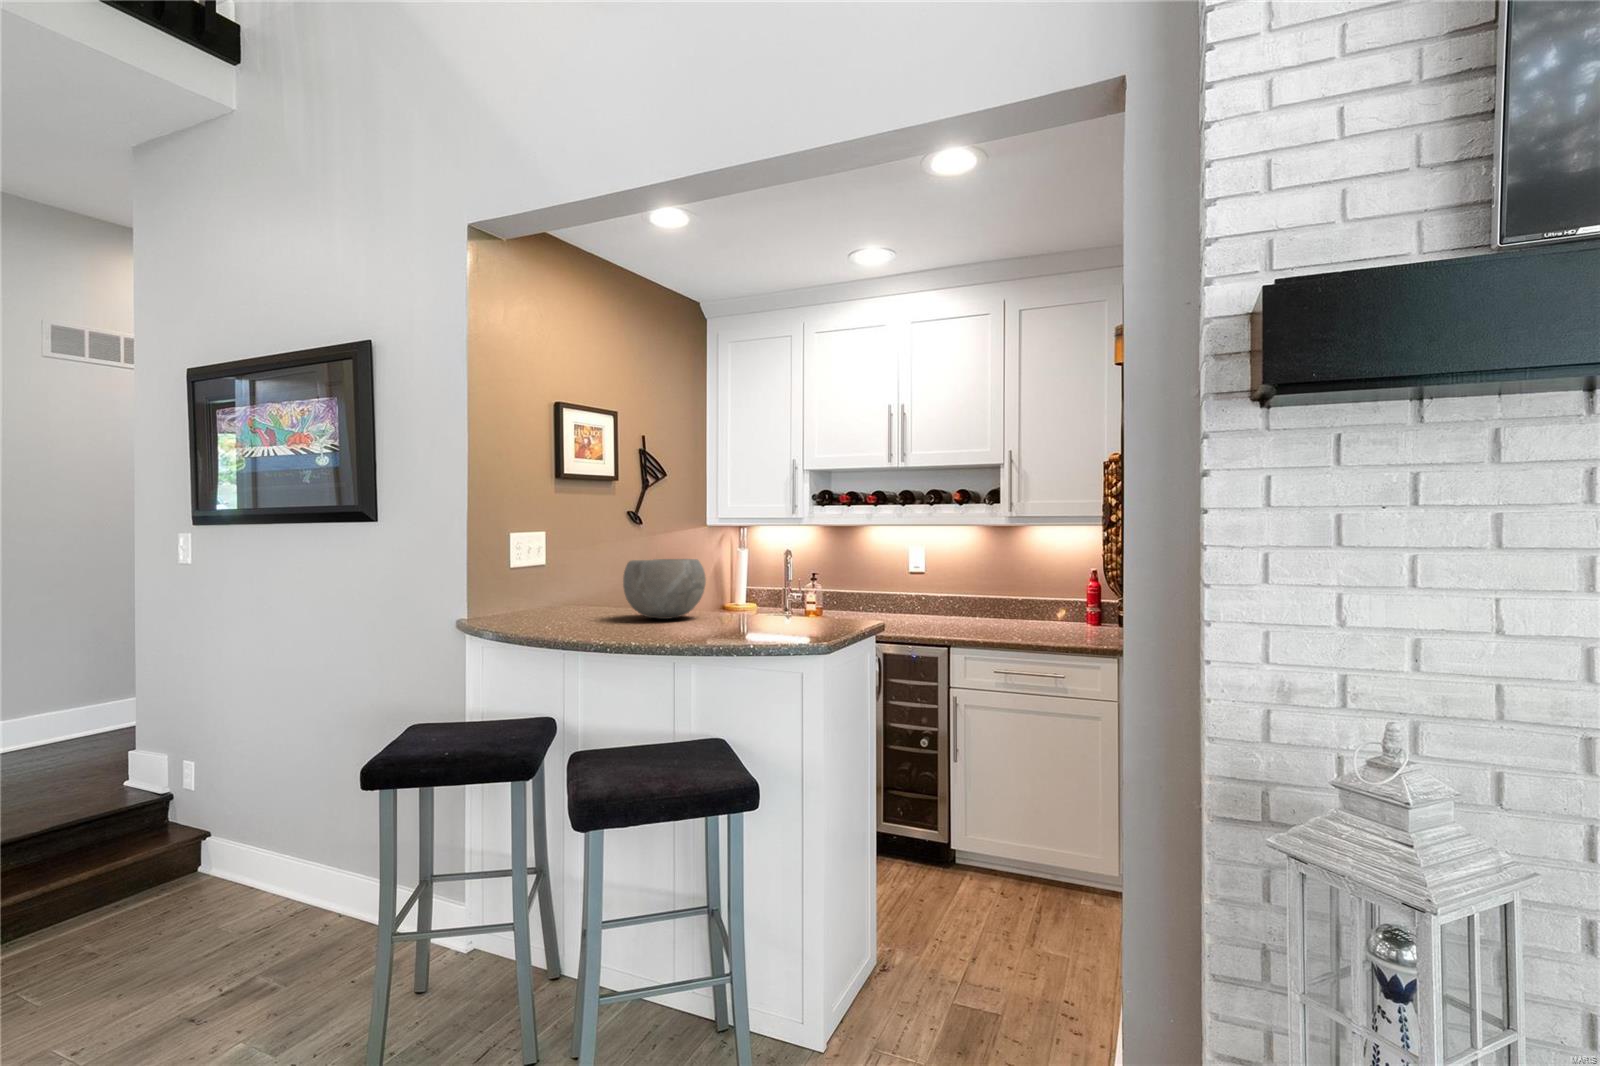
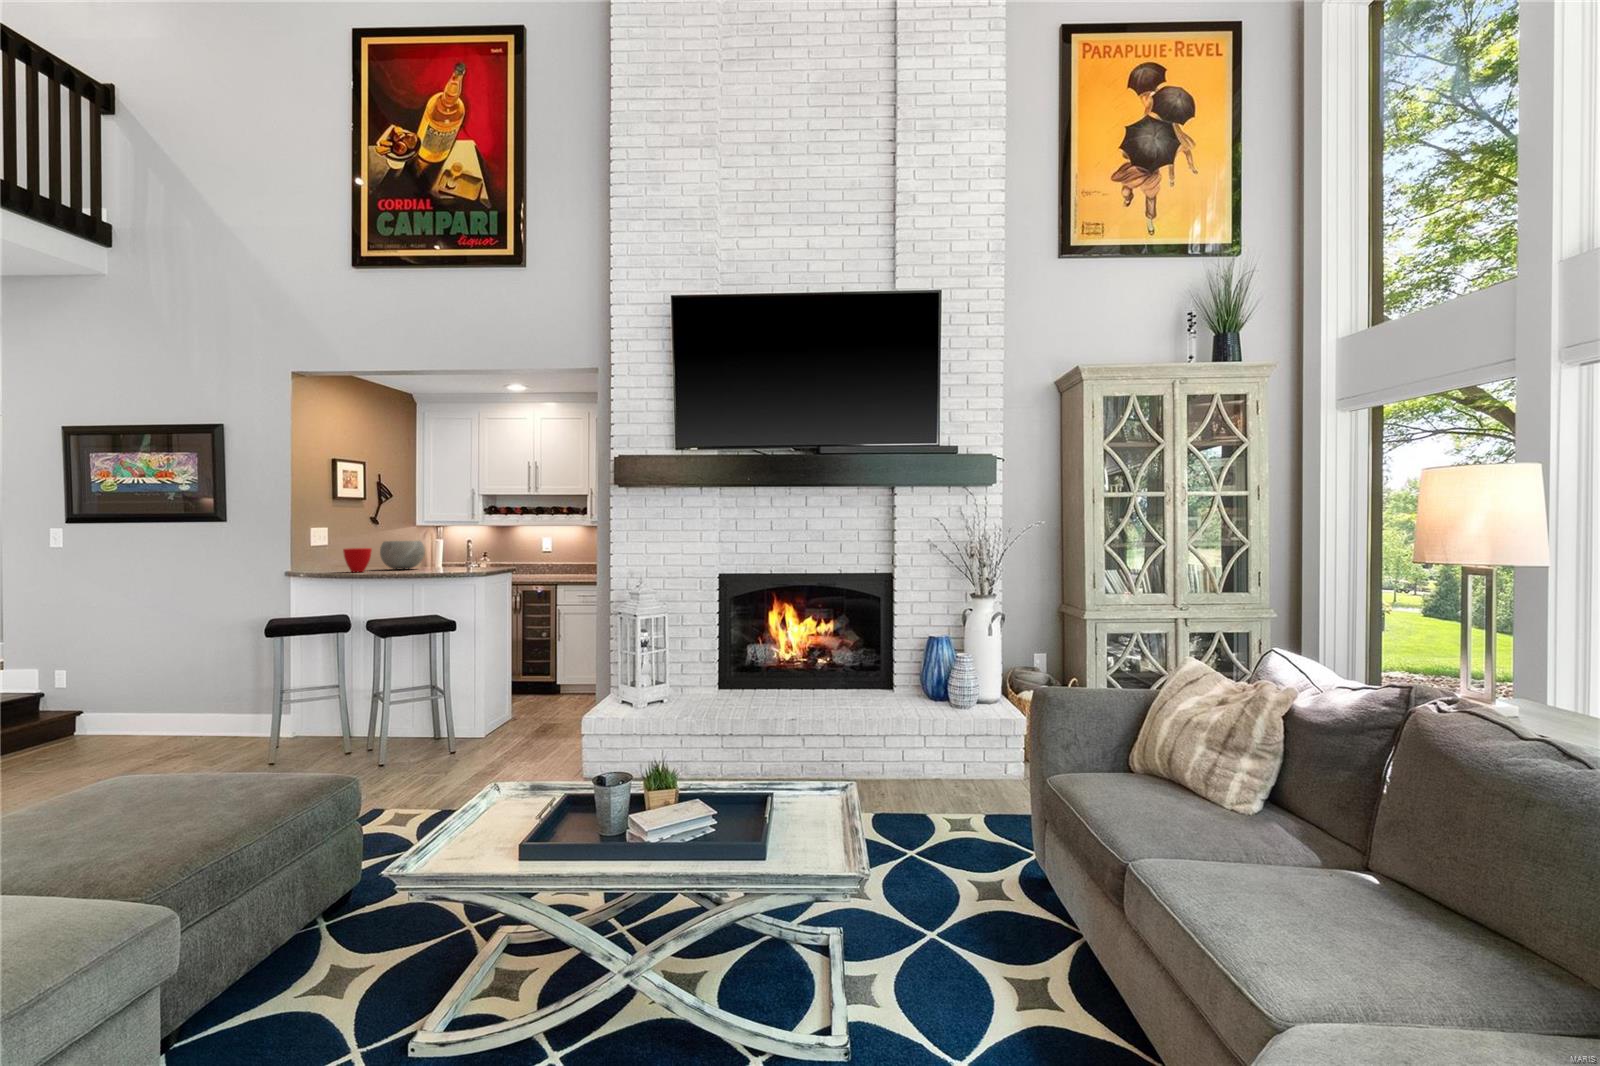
cup: none [544,576,599,630] -> present [343,548,372,572]

